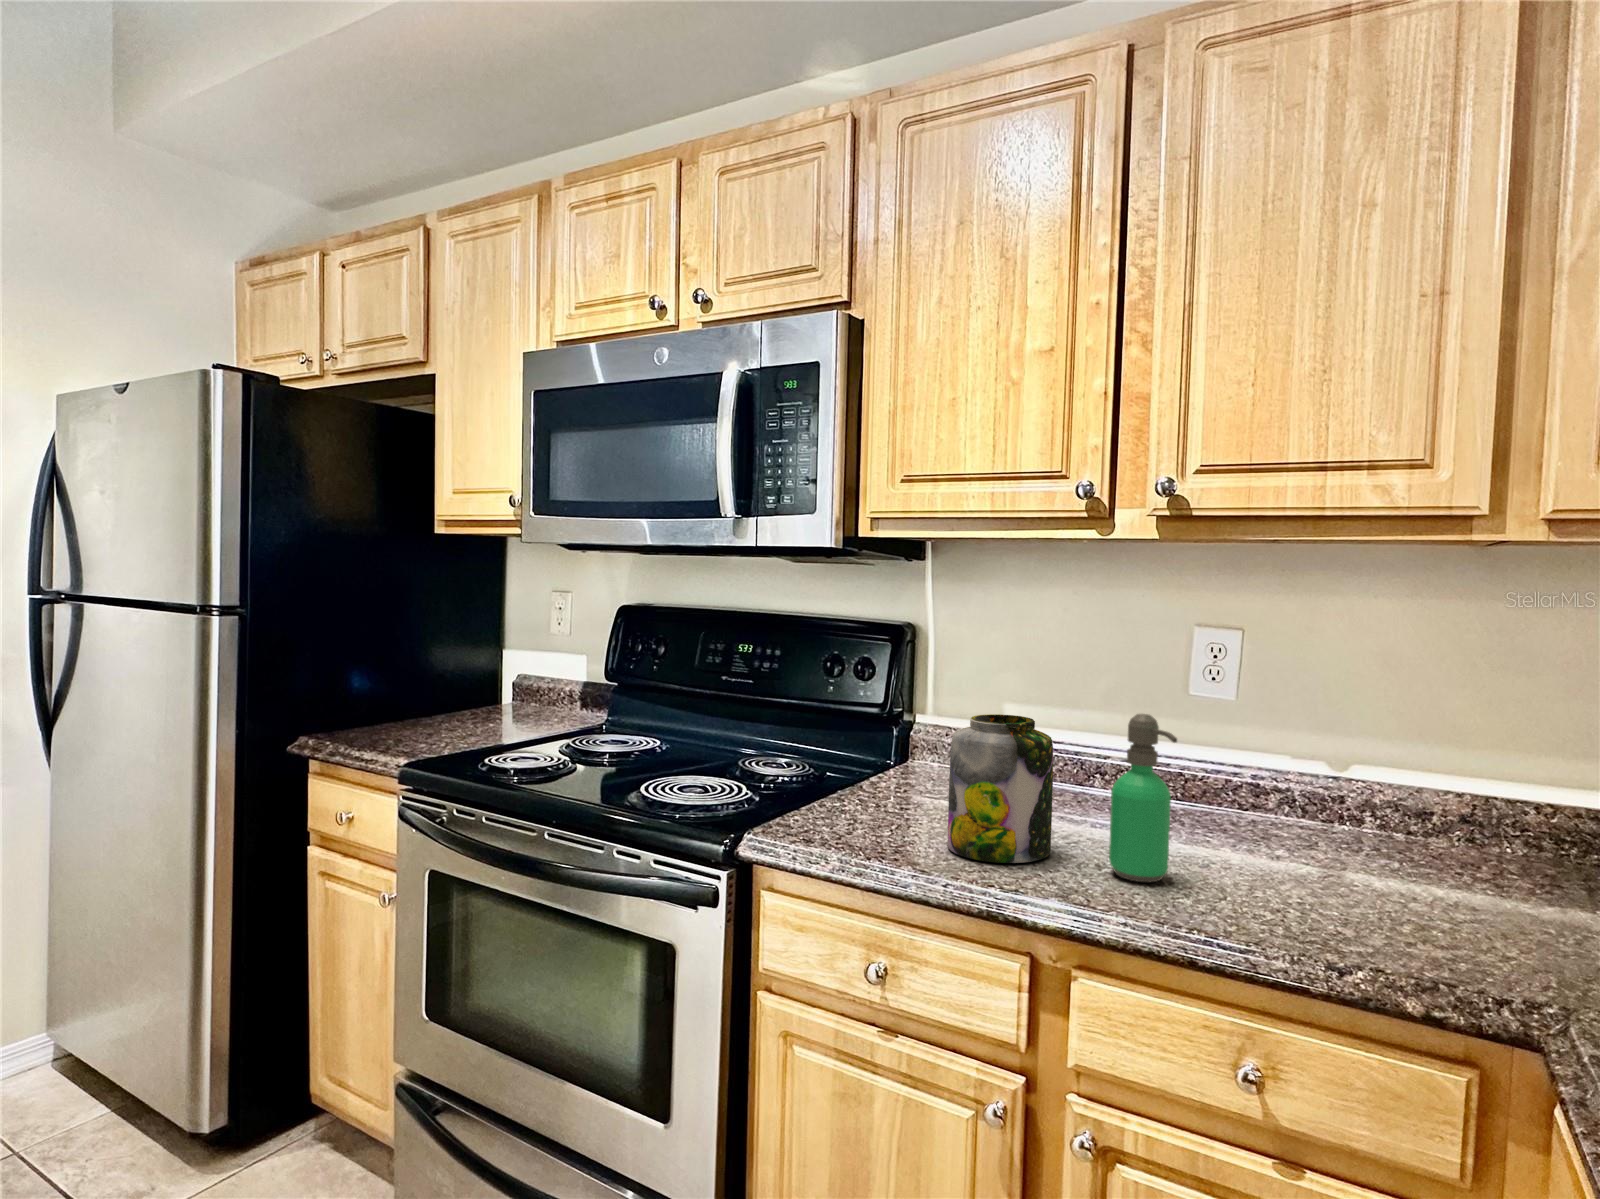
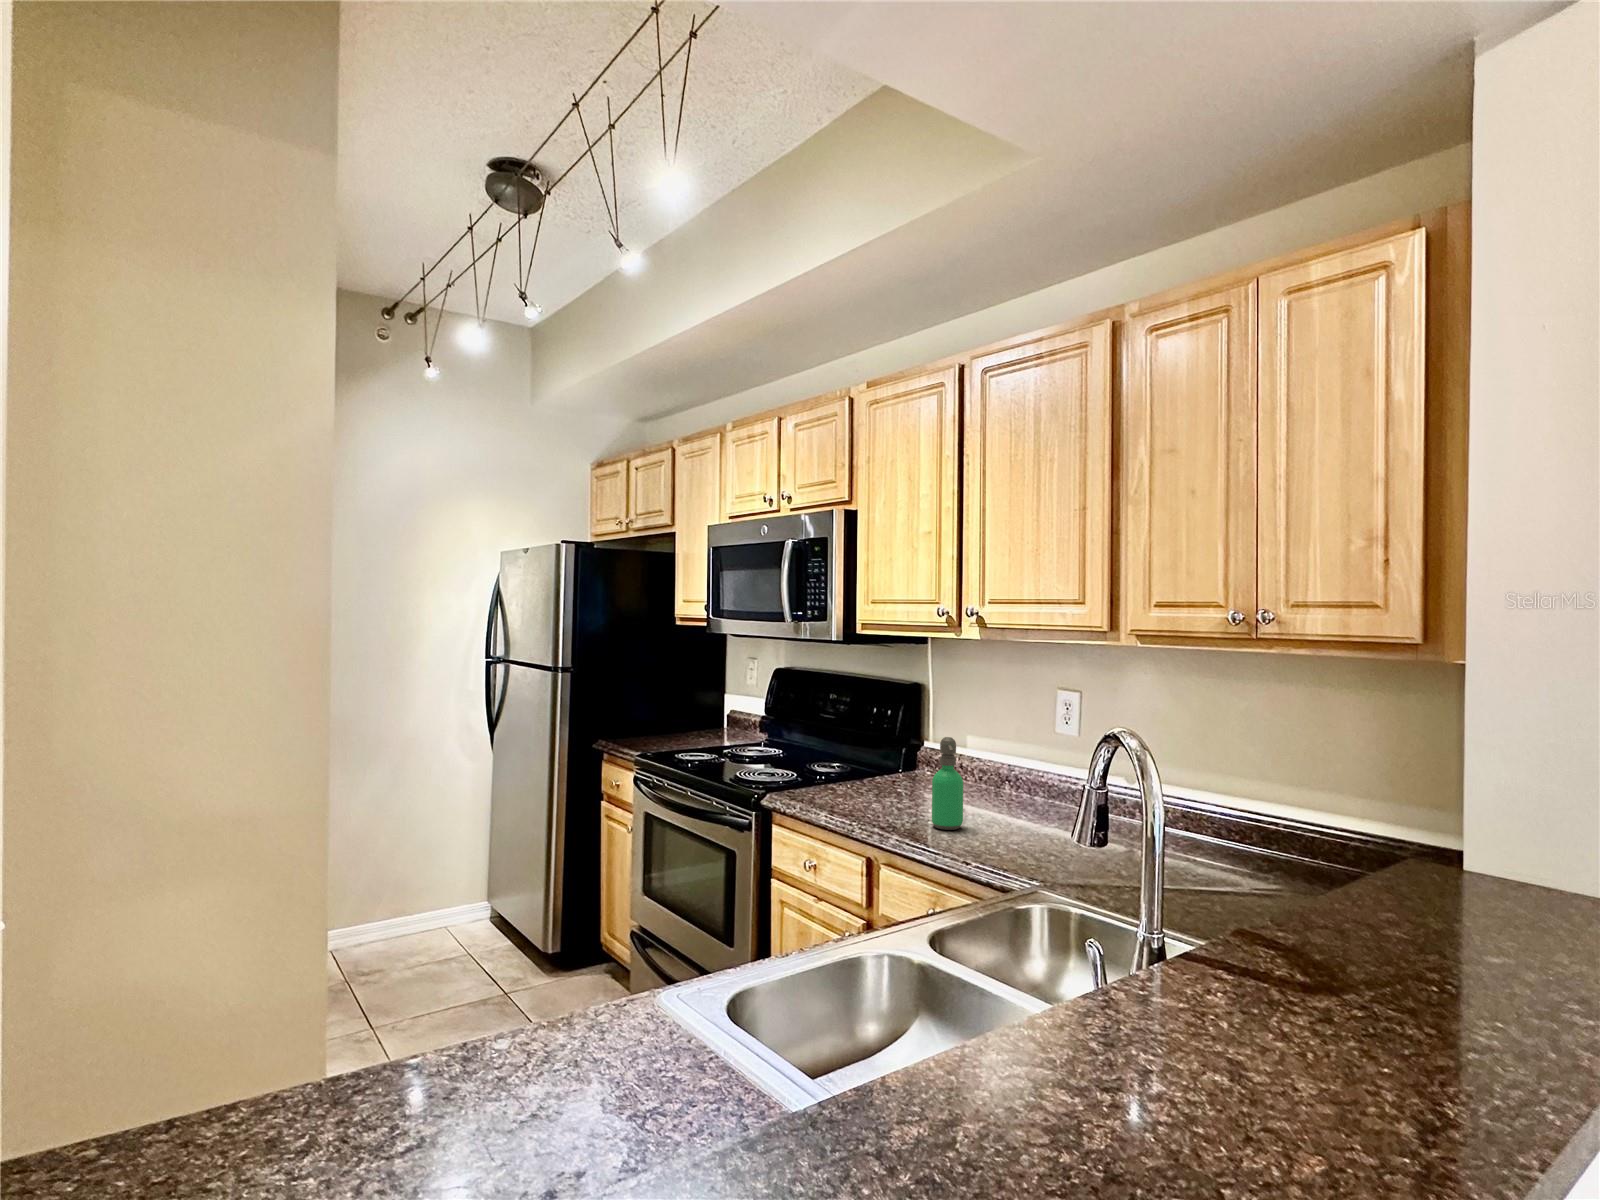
jar: present [948,714,1053,863] -> none [863,736,920,817]

